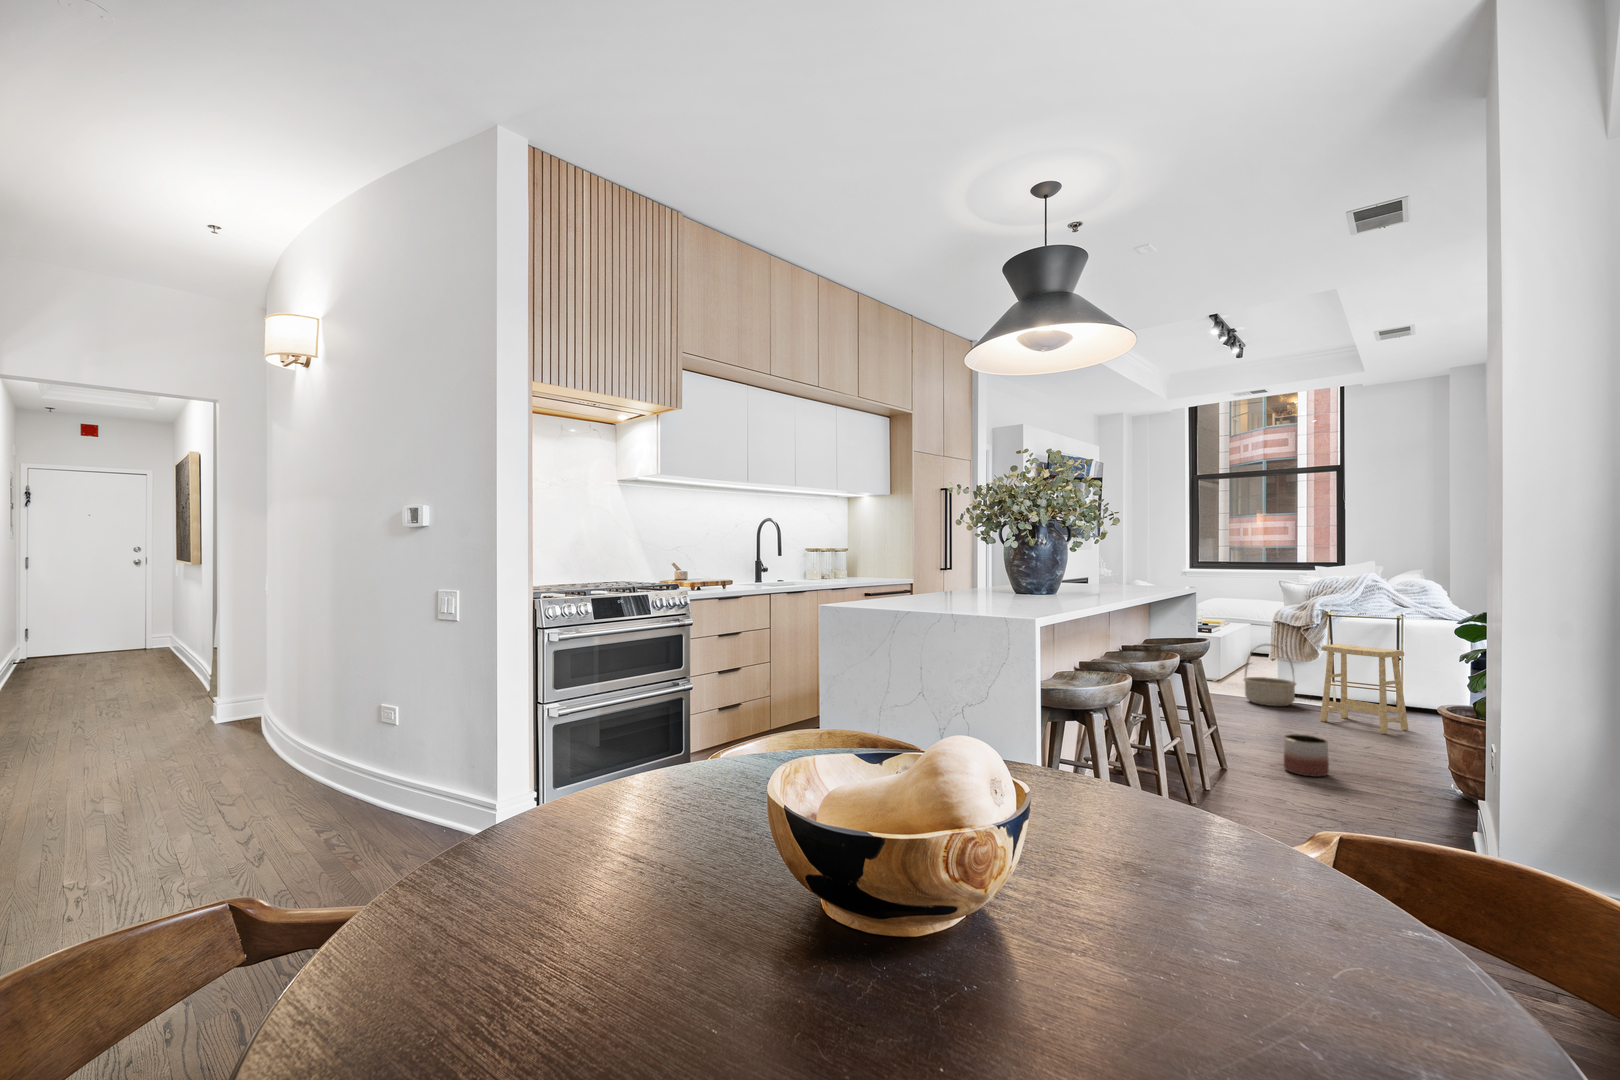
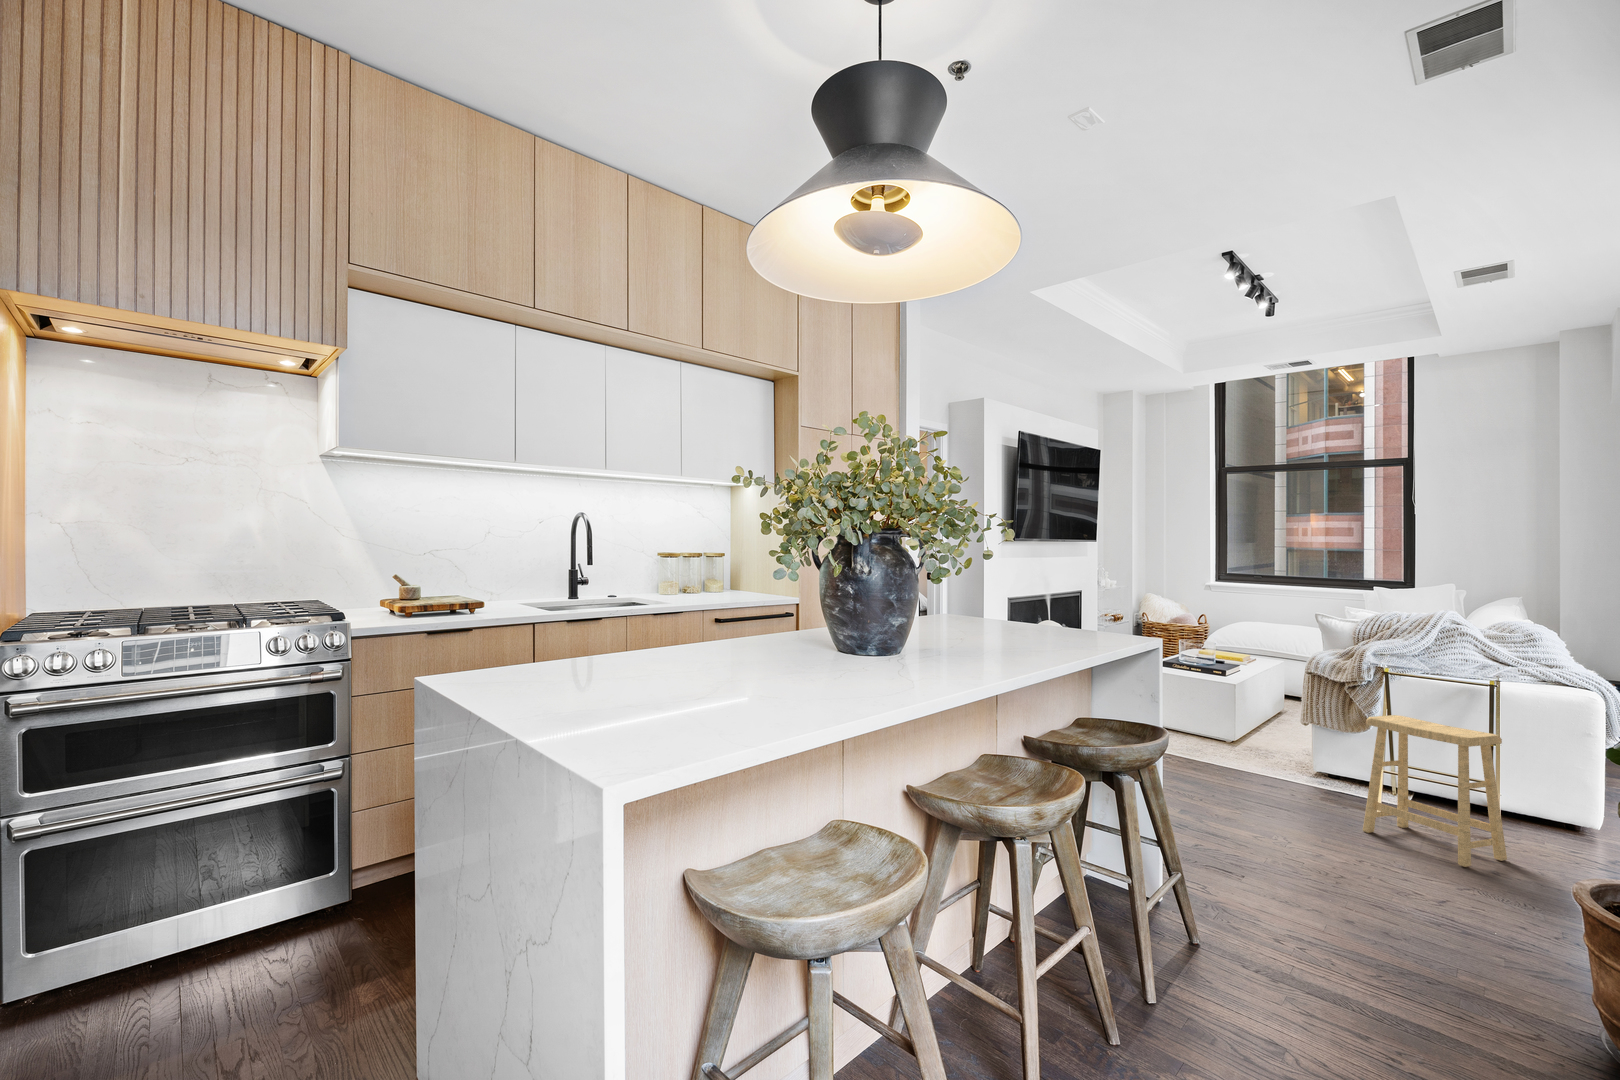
basket: present [1244,644,1296,706] -> none [1255,704,1333,797]
planter: present [1284,734,1329,777] -> none [1273,885,1351,972]

